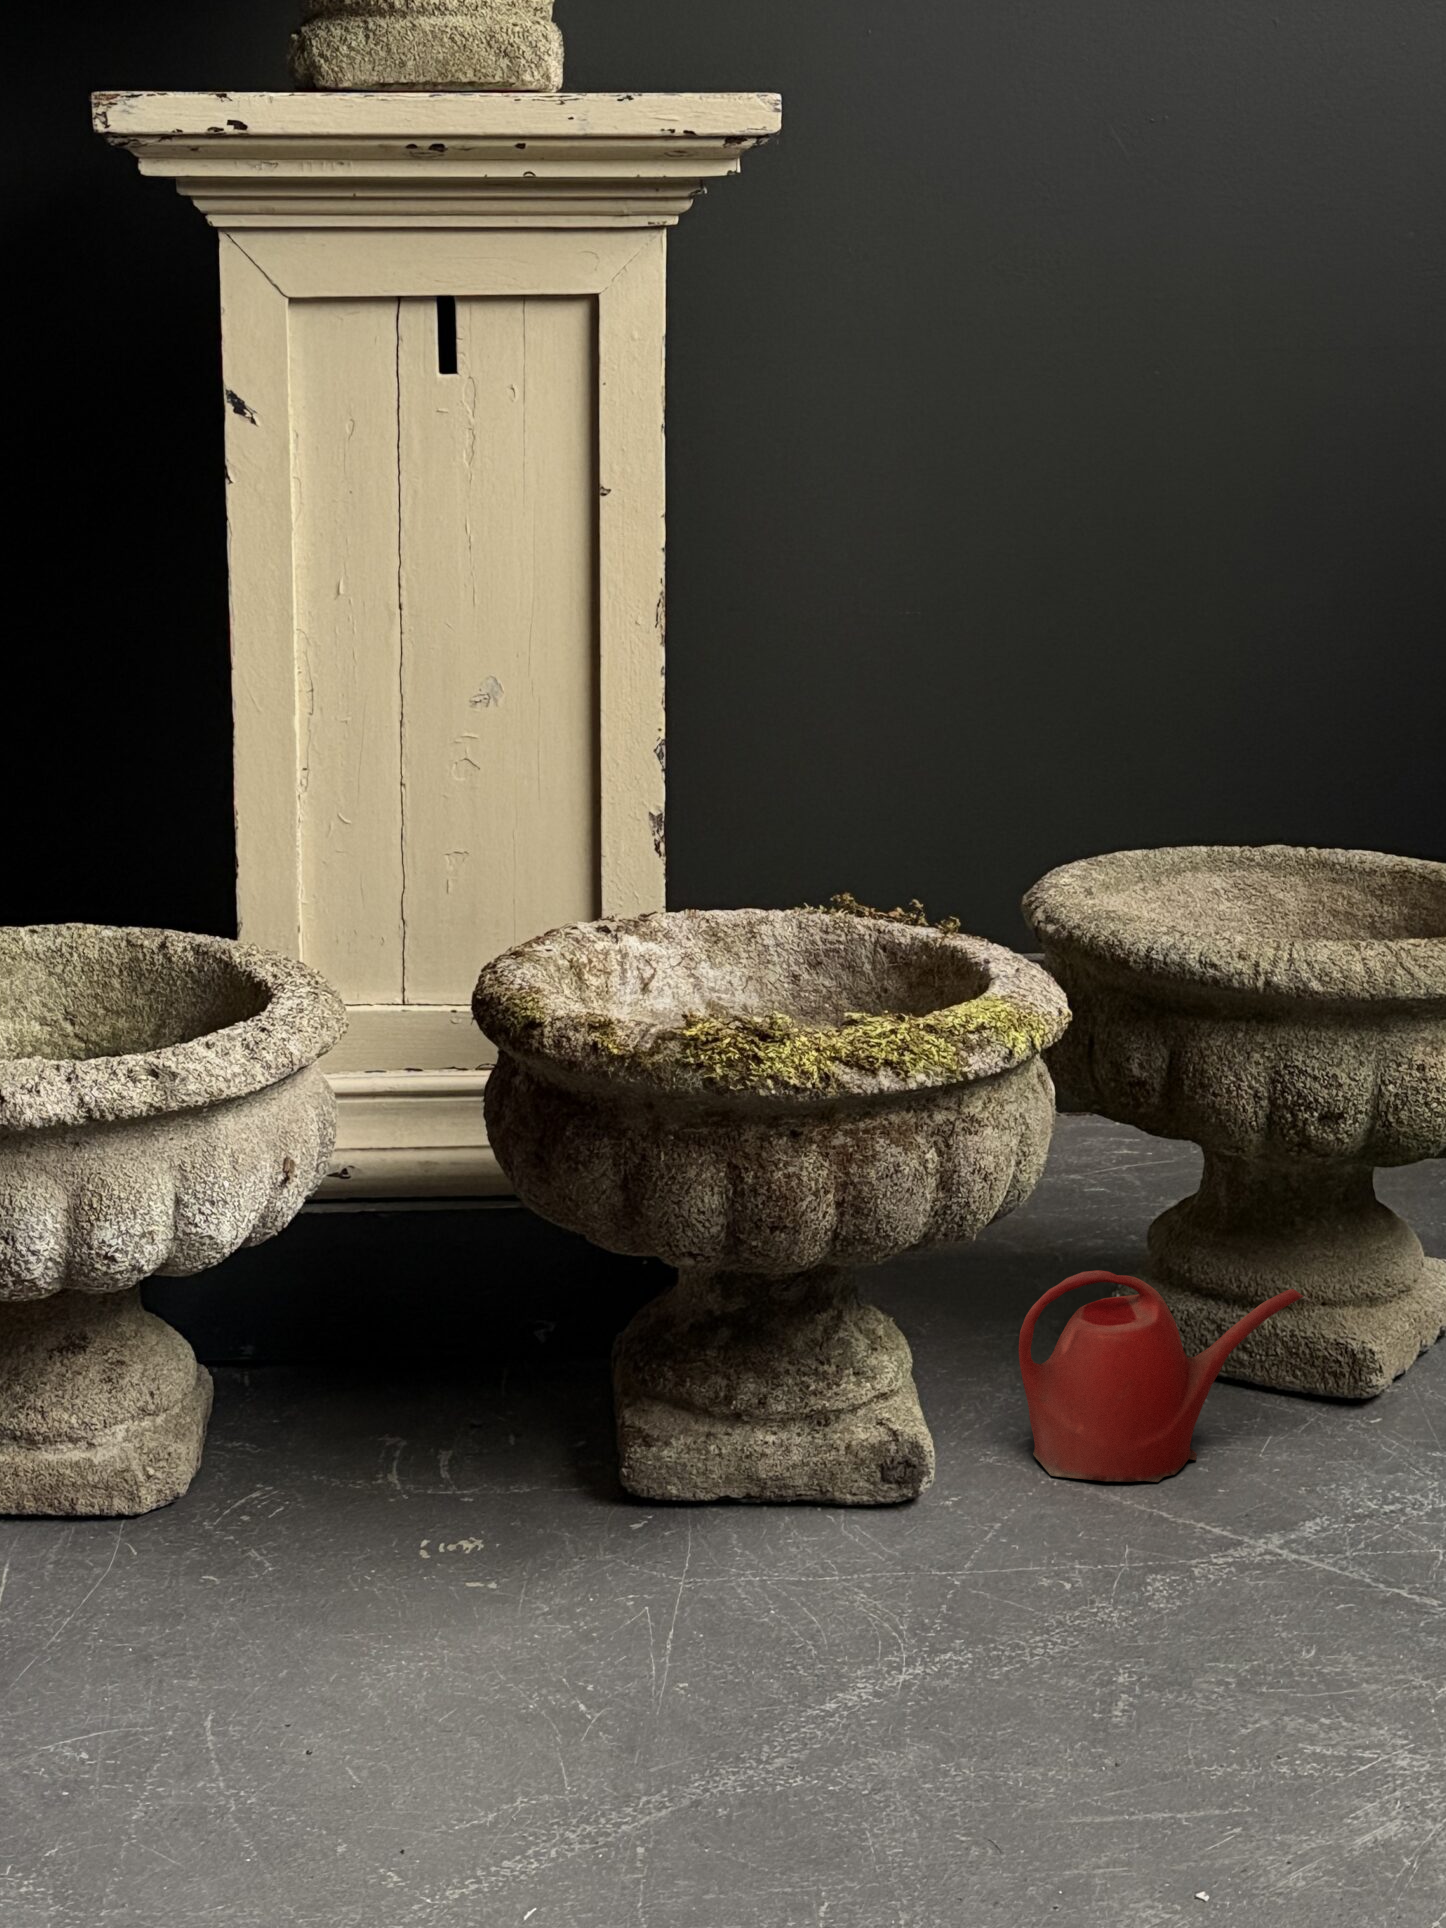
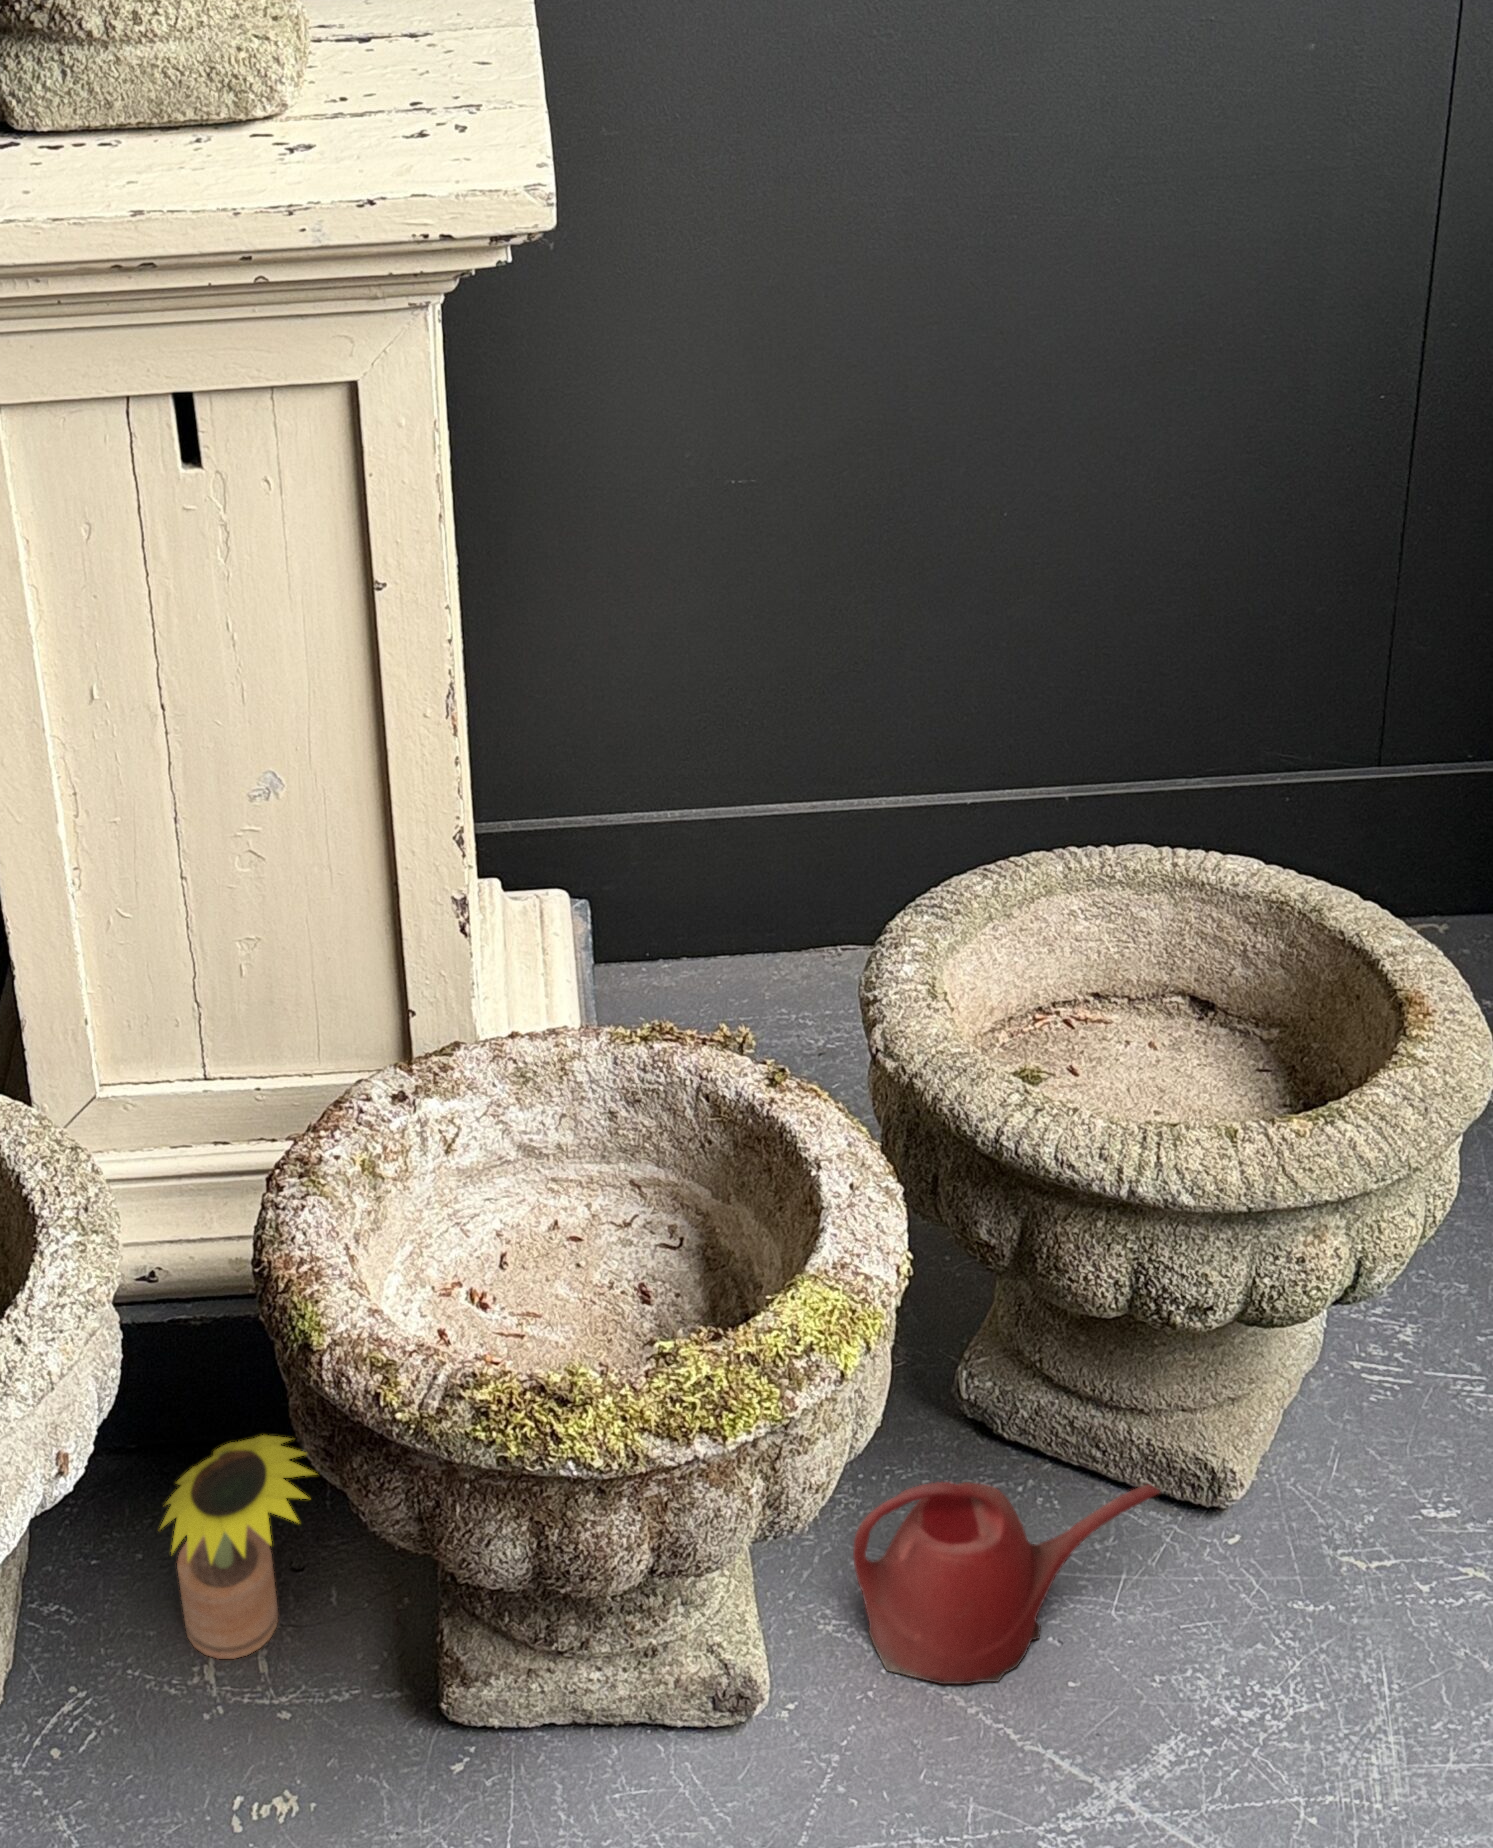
decorative plant: none [370,1177,520,1467] -> present [161,1435,316,1659]

